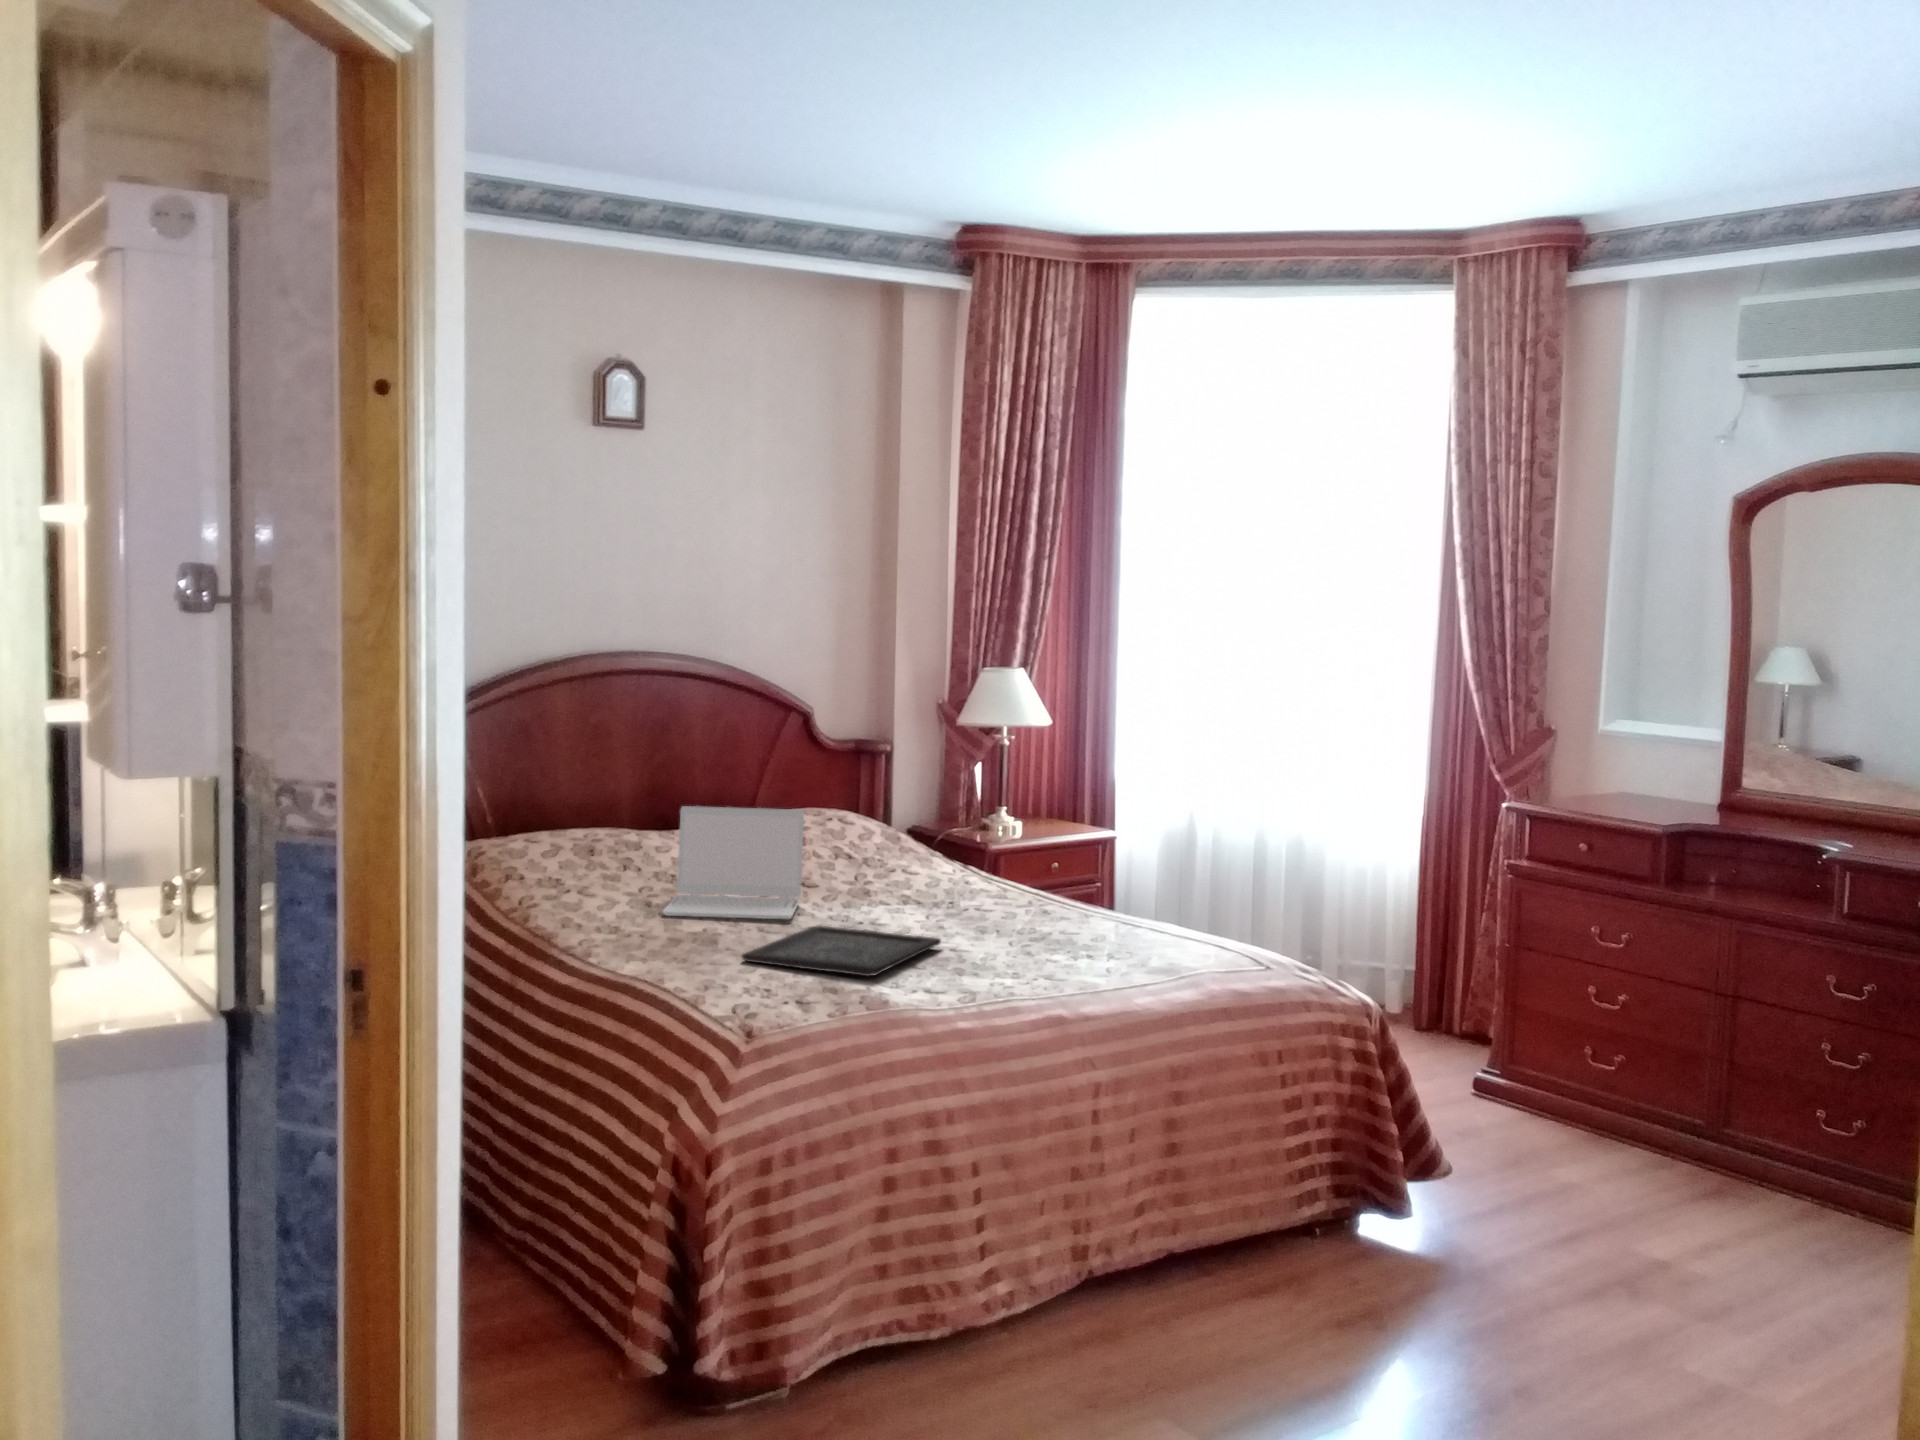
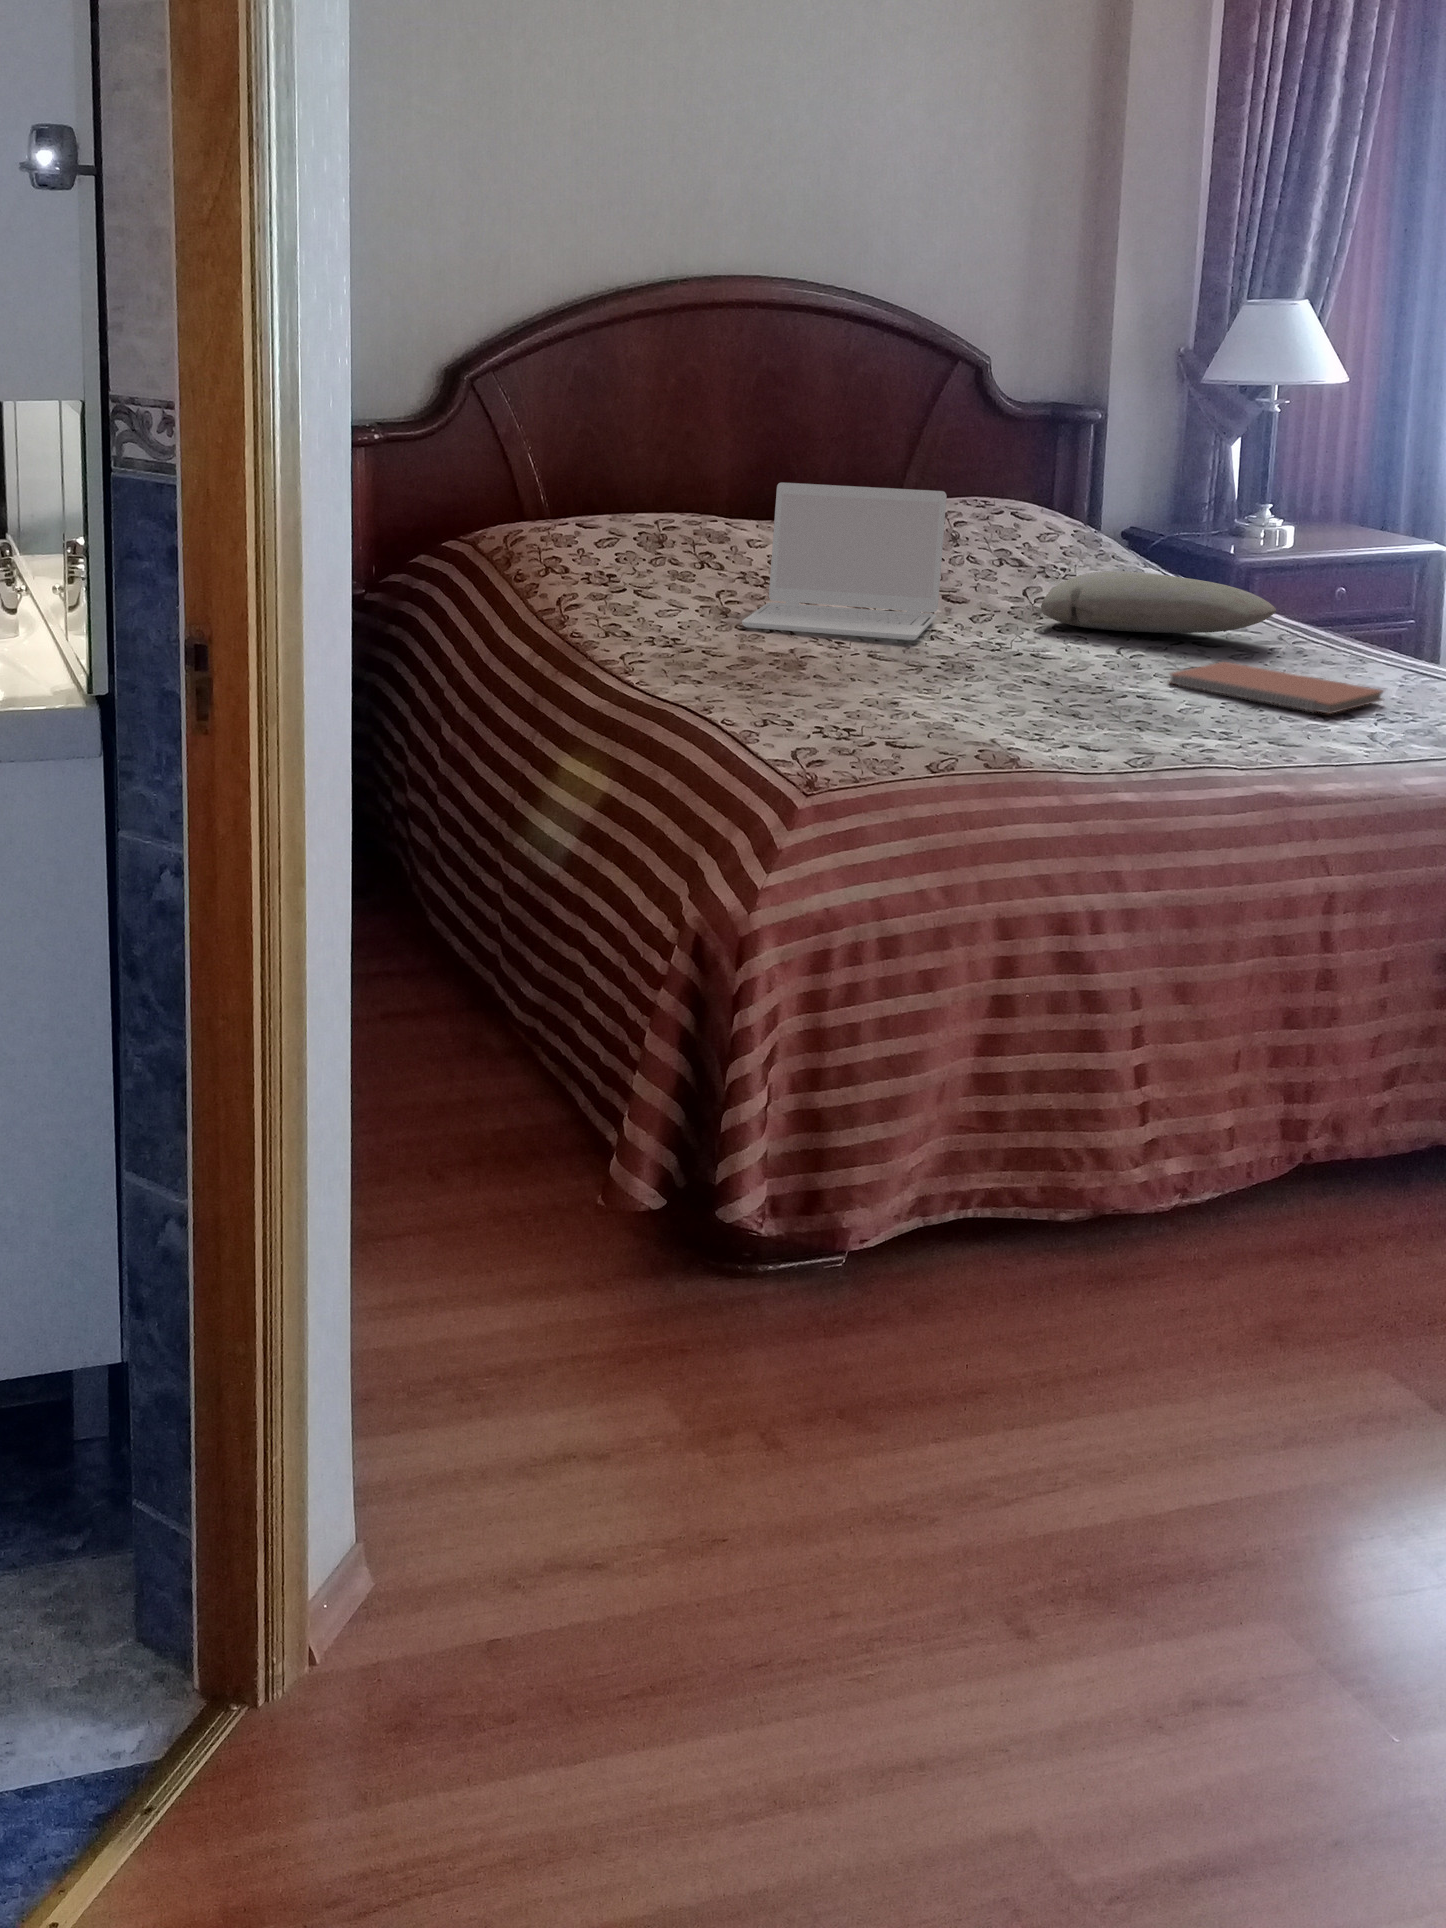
pillow: none [873,862,1029,904] -> present [1041,571,1276,633]
notebook: none [968,924,1107,958] -> present [1169,662,1383,714]
tray: present [742,926,941,976] -> none [832,650,1125,720]

